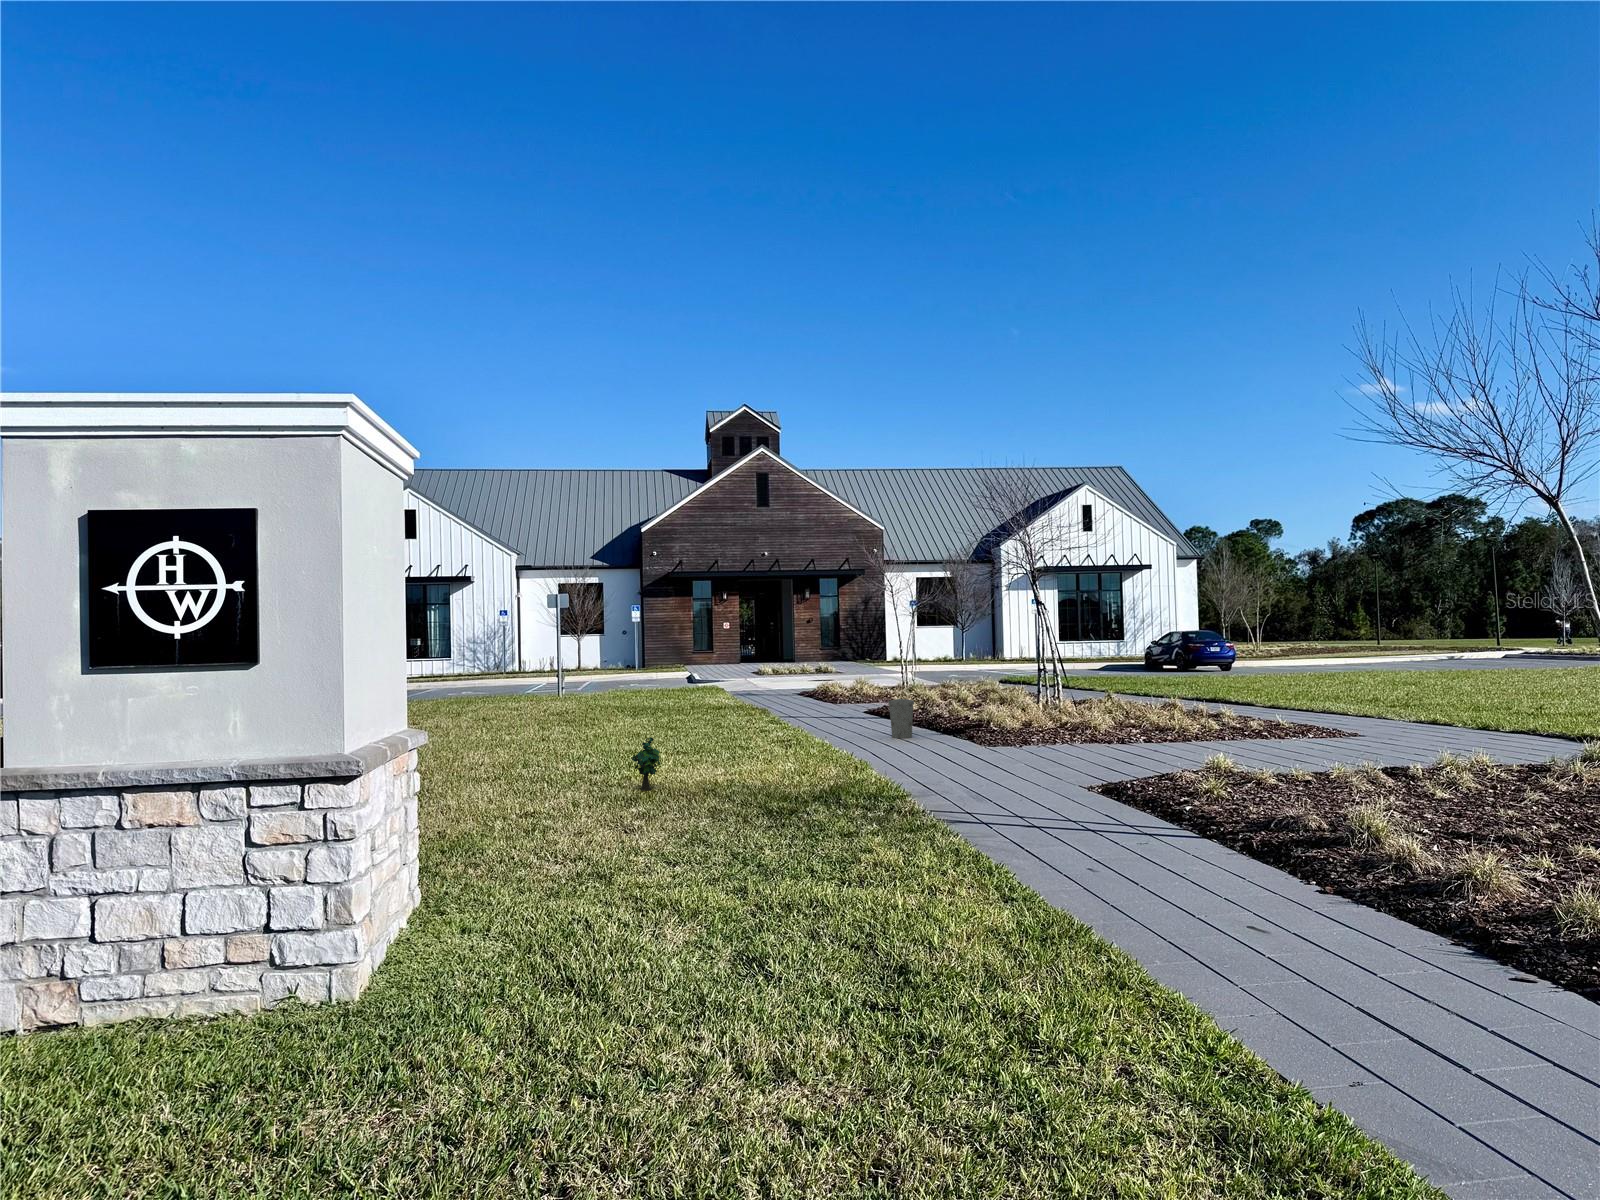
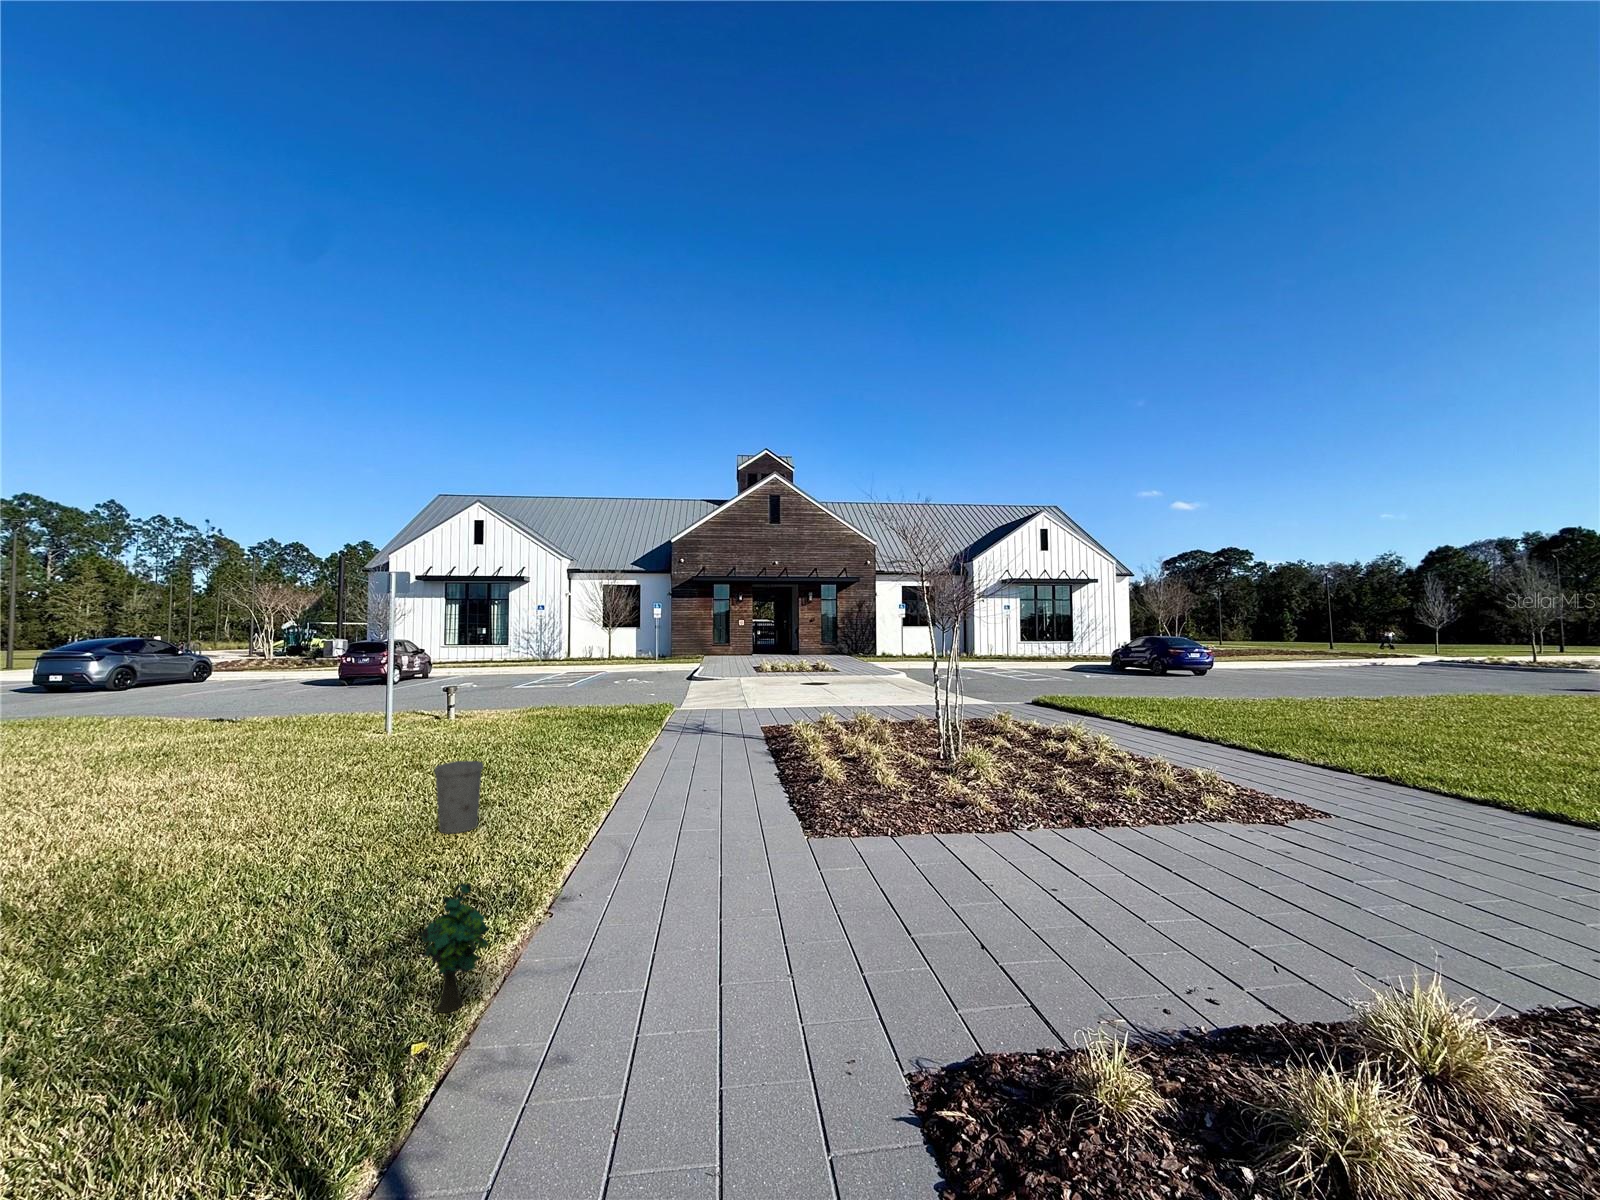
trash can: present [889,699,914,738] -> present [434,761,484,834]

